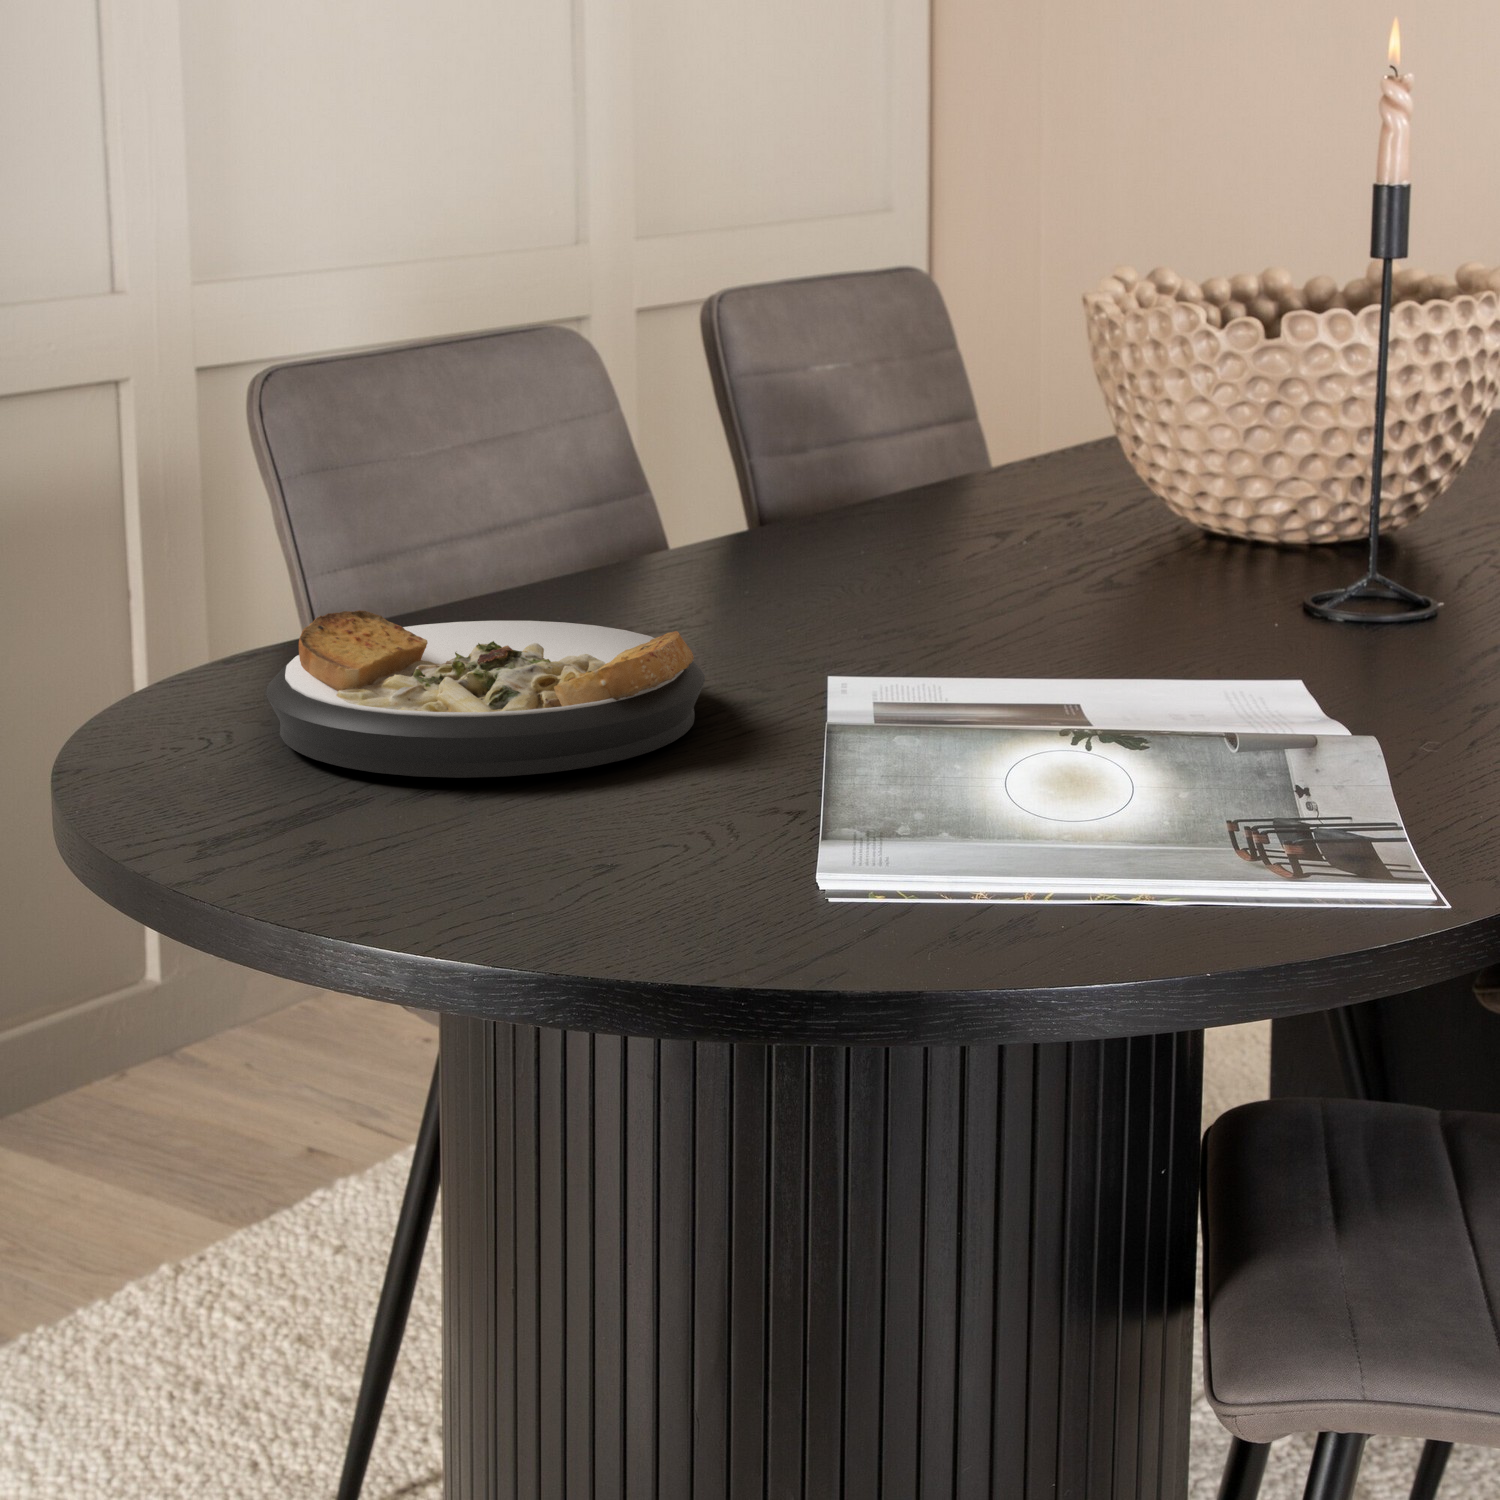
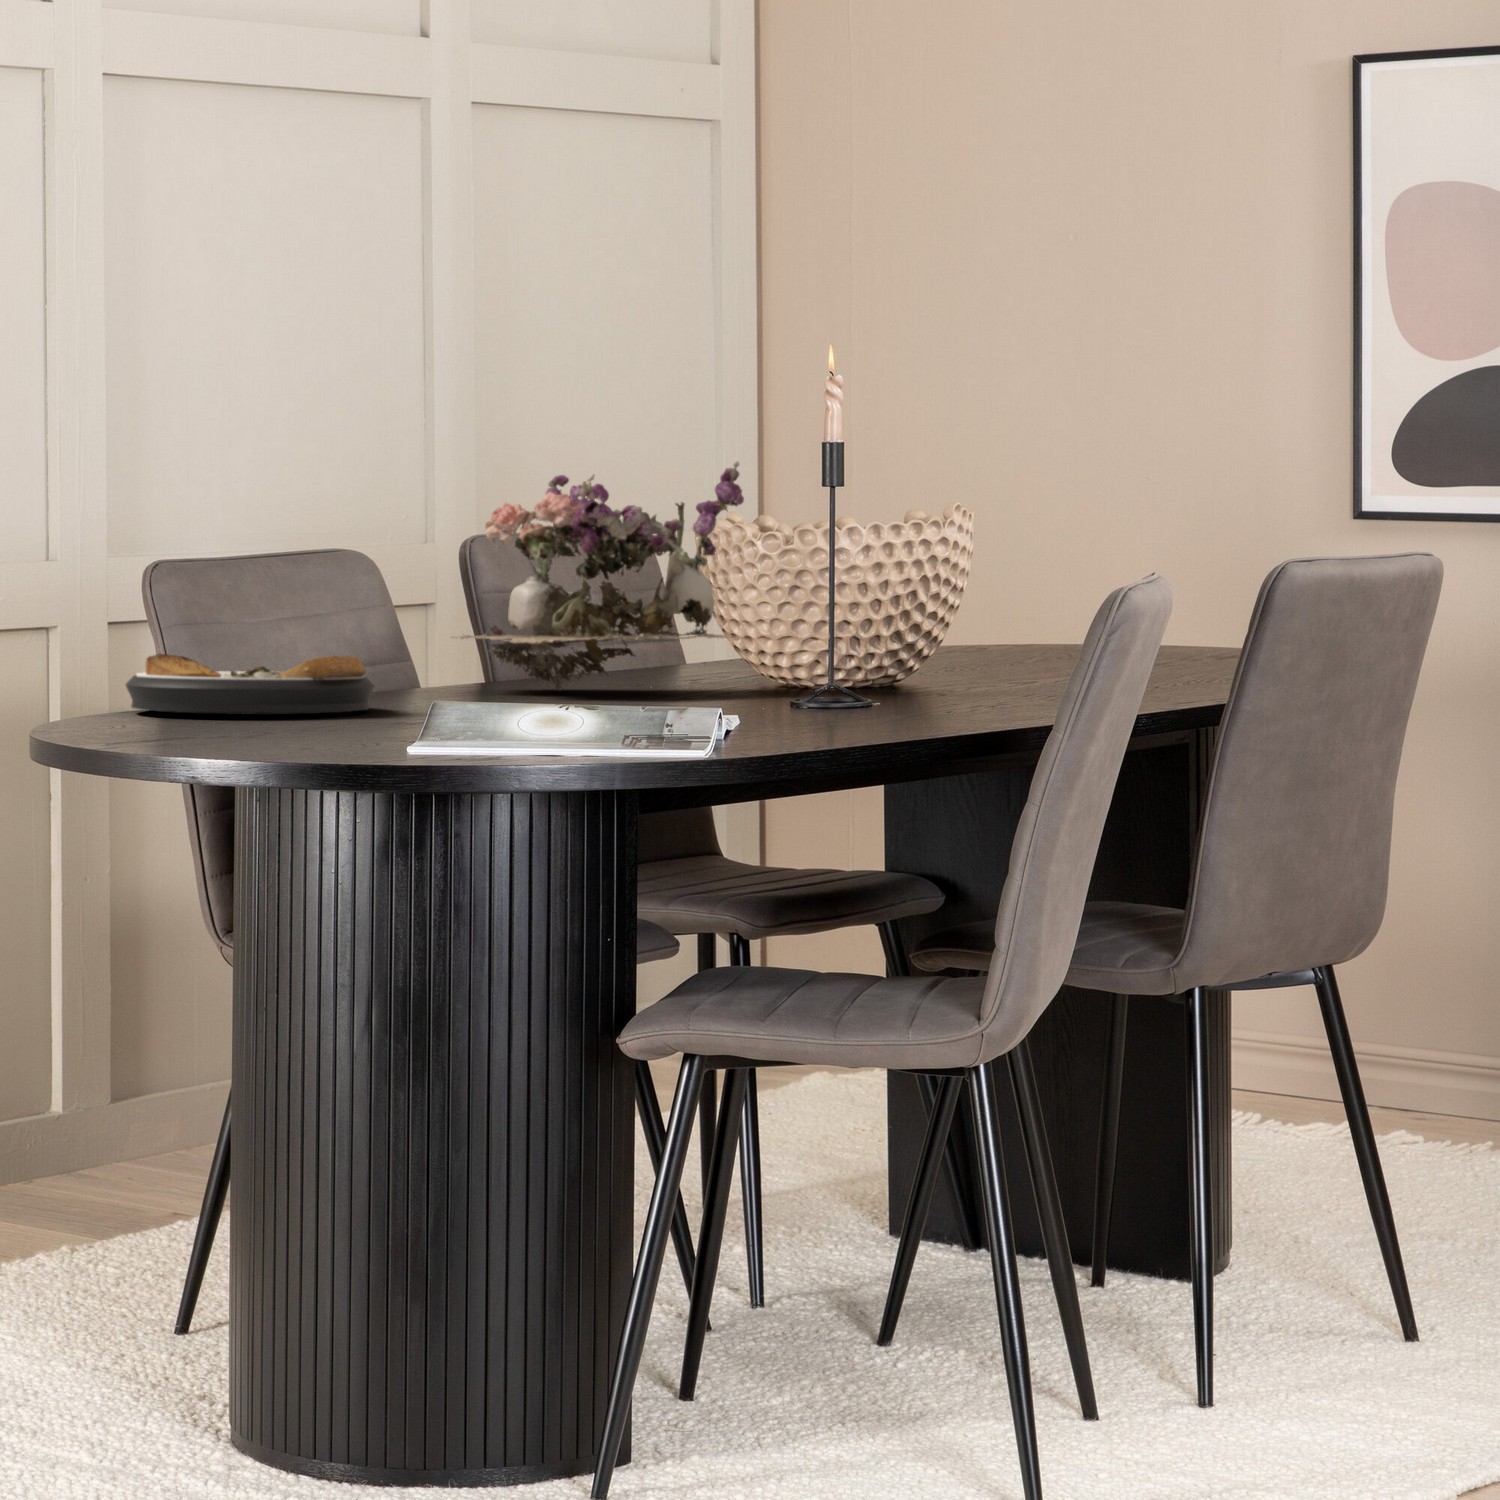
flower arrangement: none [749,206,1205,569] -> present [459,461,744,690]

